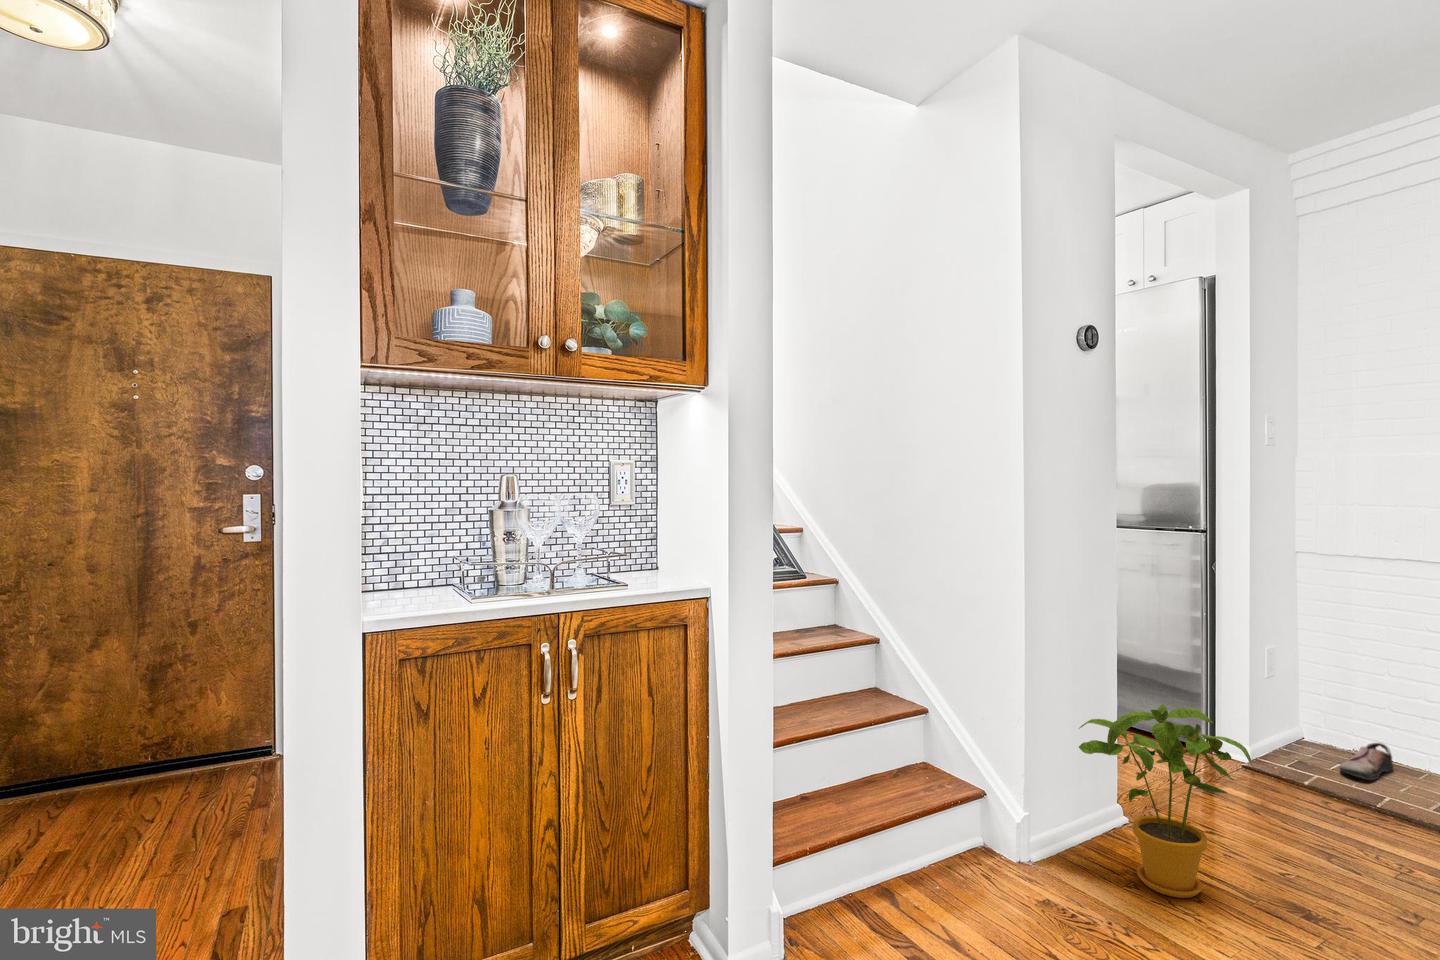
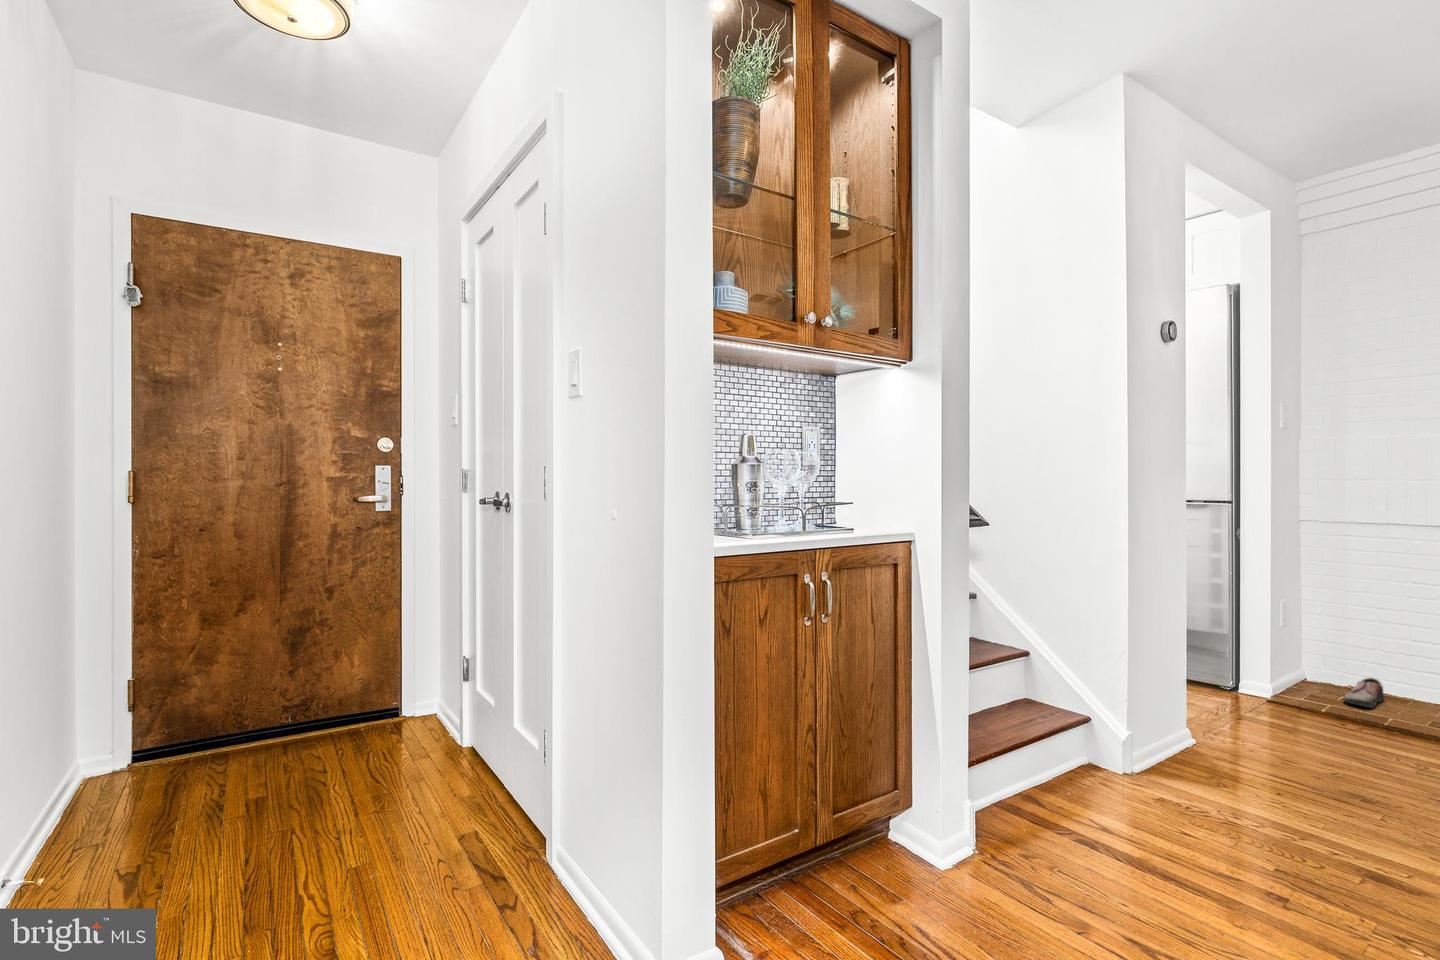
house plant: present [1079,704,1252,898] -> none [1166,633,1328,794]

